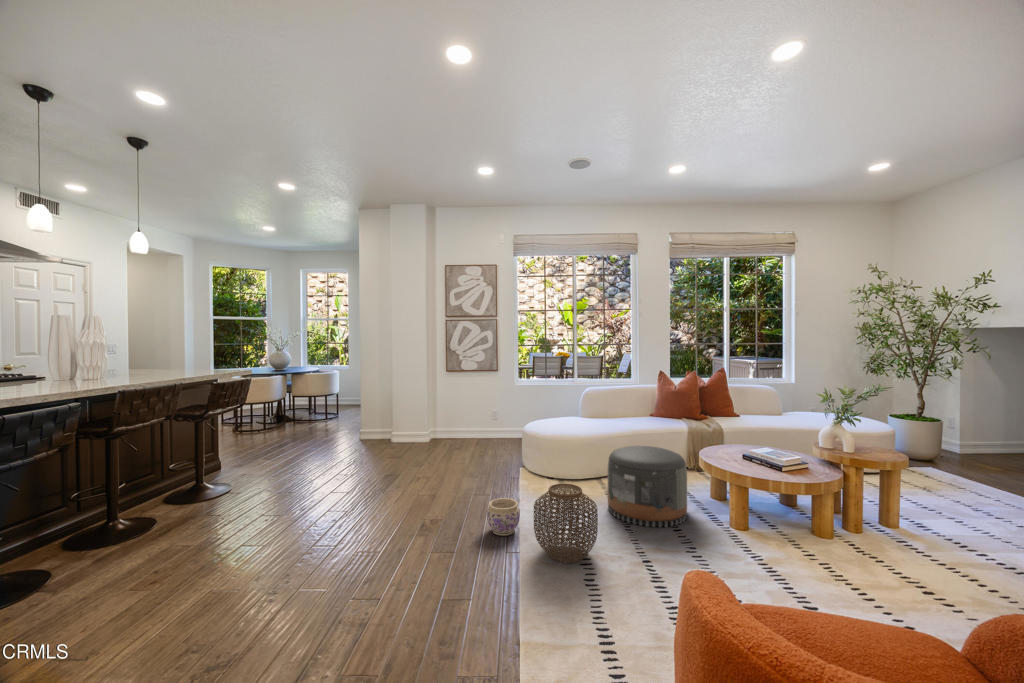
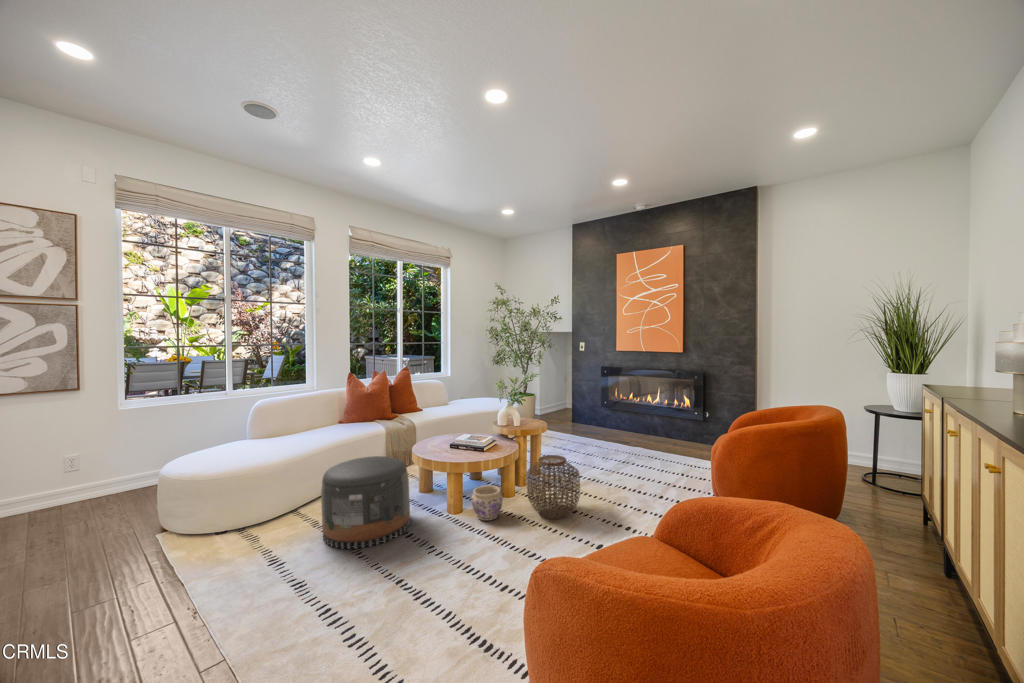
woven basket: present [534,484,598,563] -> present [527,455,580,519]
planter: present [487,498,520,536] -> present [471,485,503,521]

